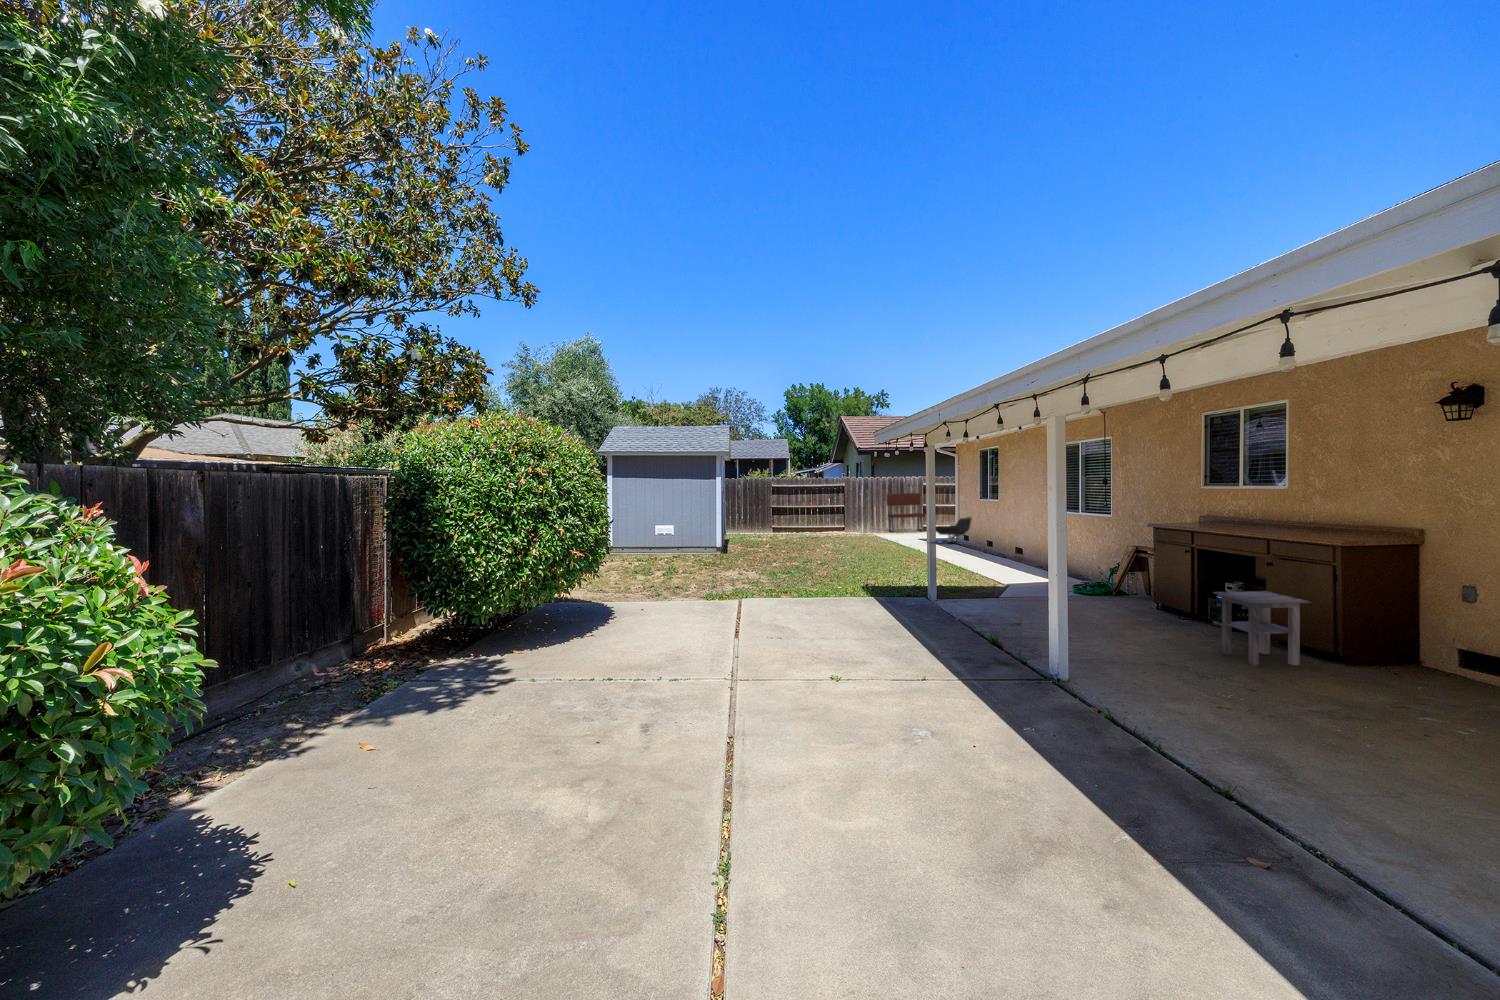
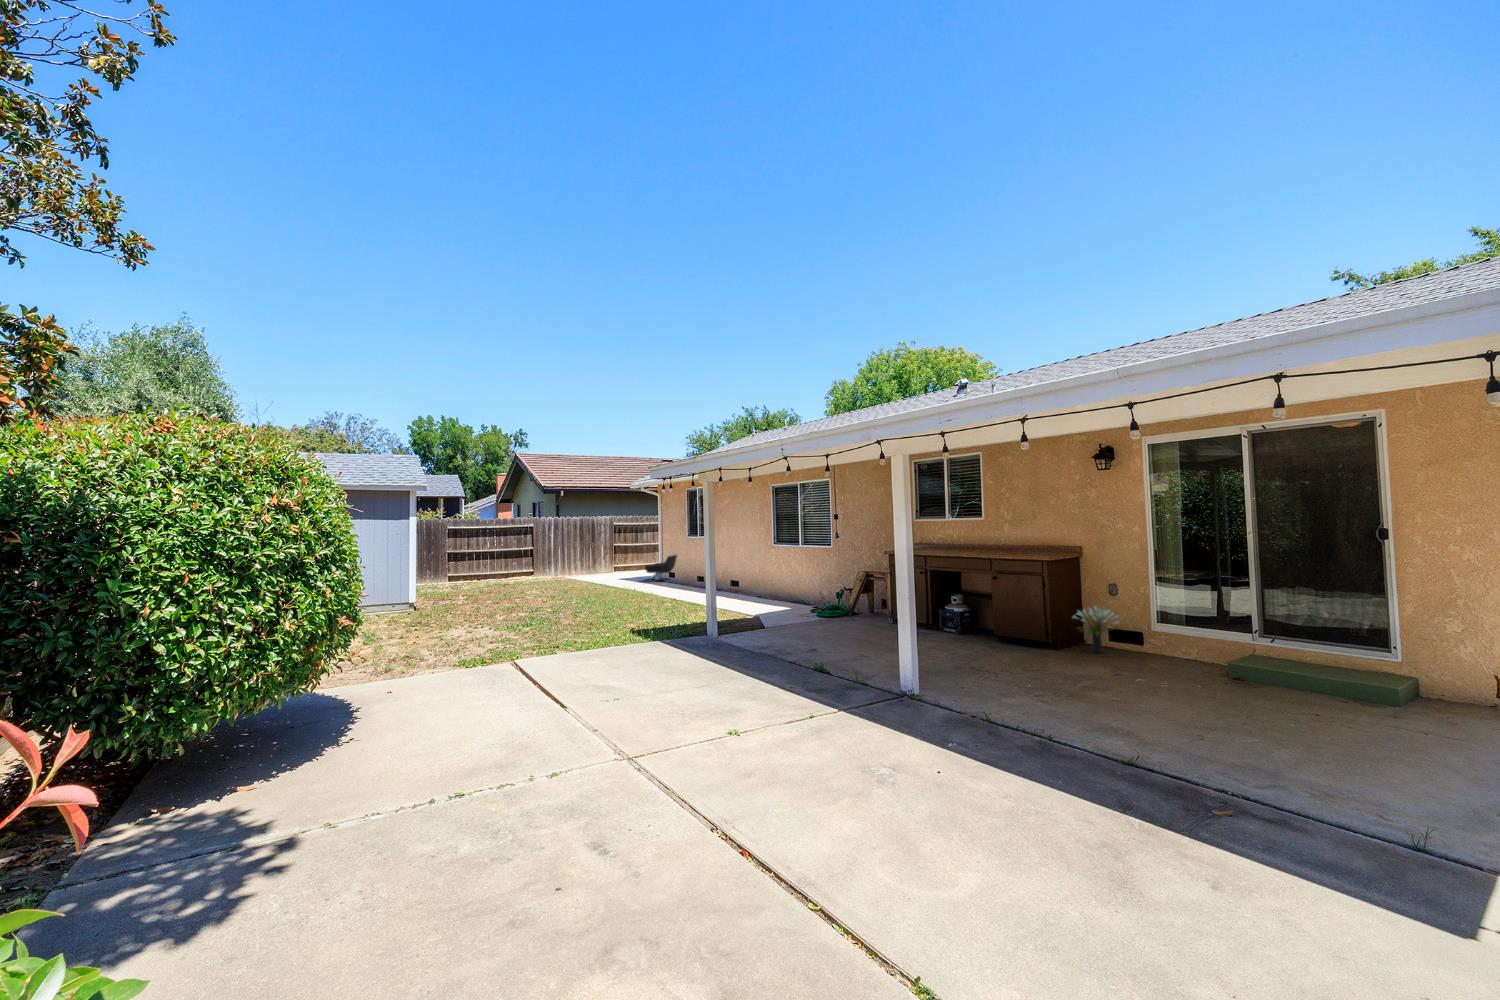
bench: present [887,493,925,532] -> none [579,533,620,574]
side table: present [1213,591,1311,666] -> none [970,599,1034,657]
potted plant: none [1381,615,1473,683] -> present [1073,606,1119,653]

